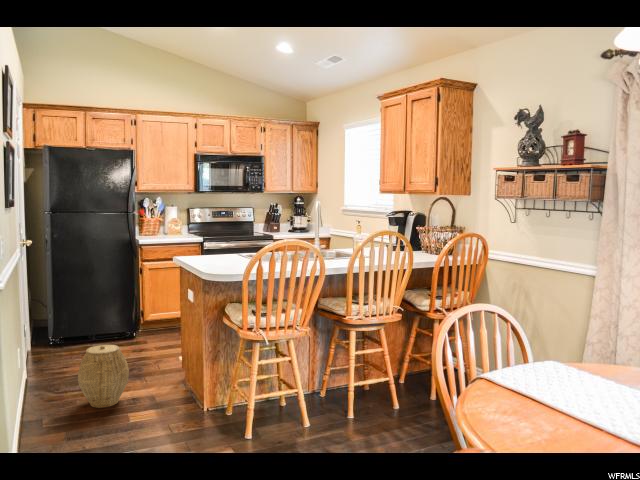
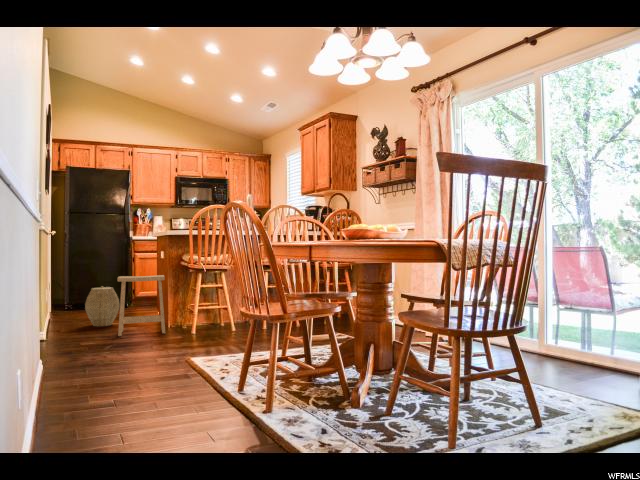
footstool: none [130,343,206,451] -> present [118,275,165,336]

